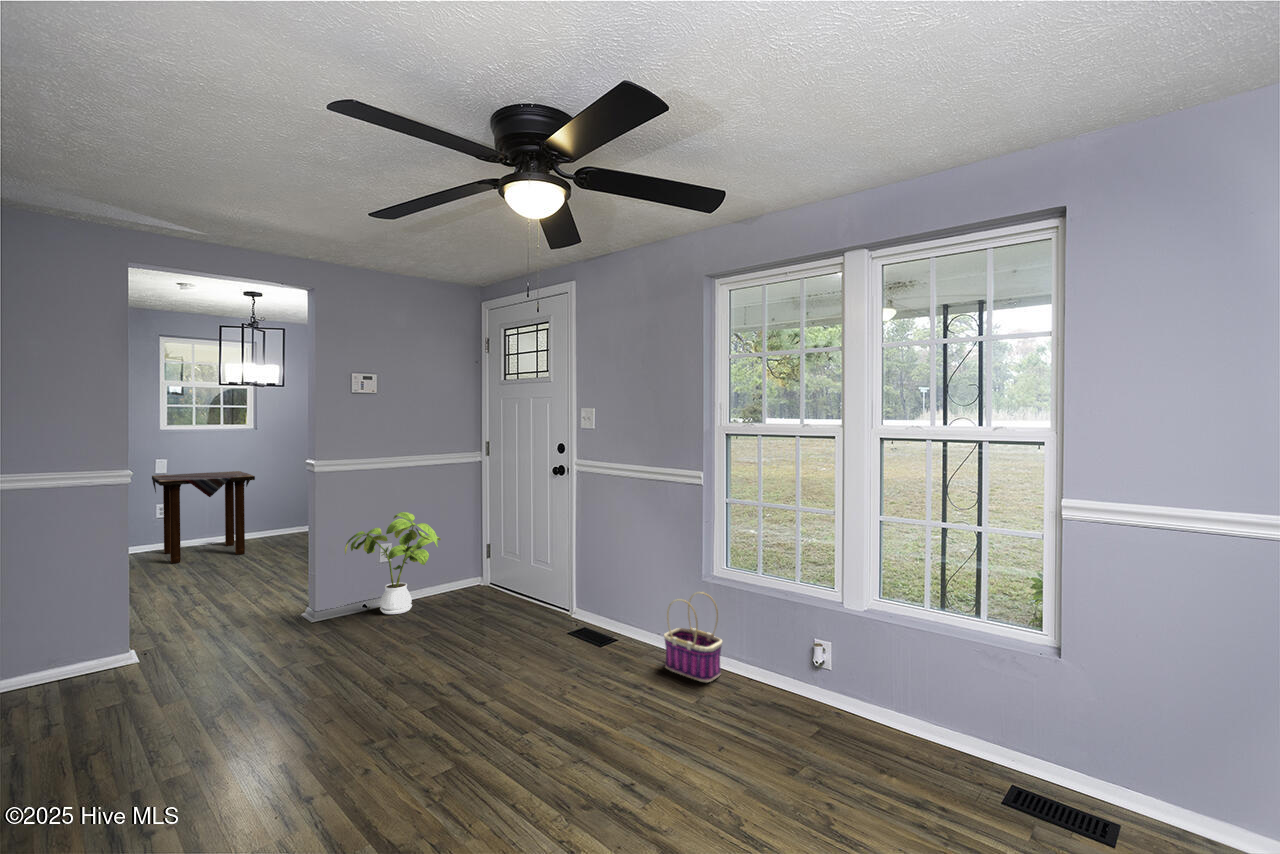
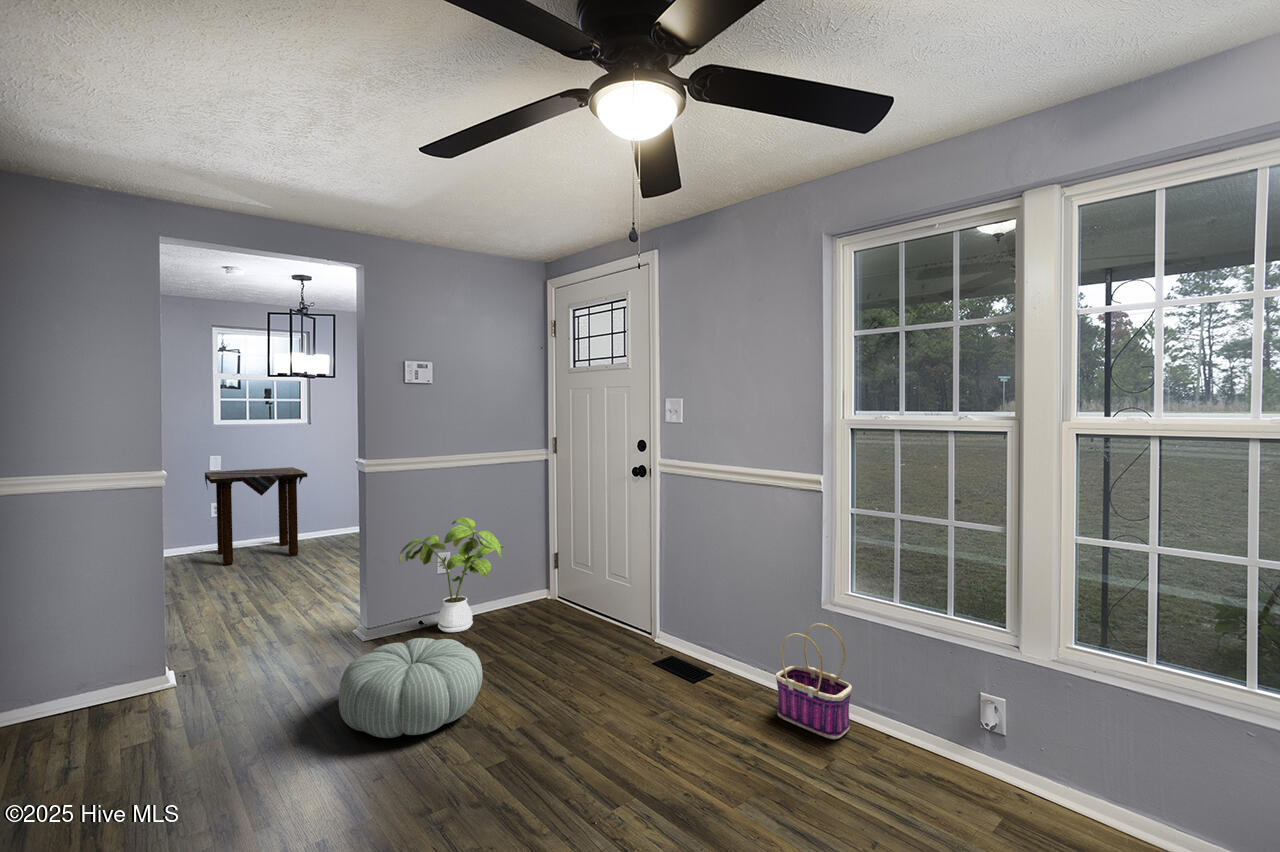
pouf: none [291,614,418,694] -> present [339,638,483,738]

